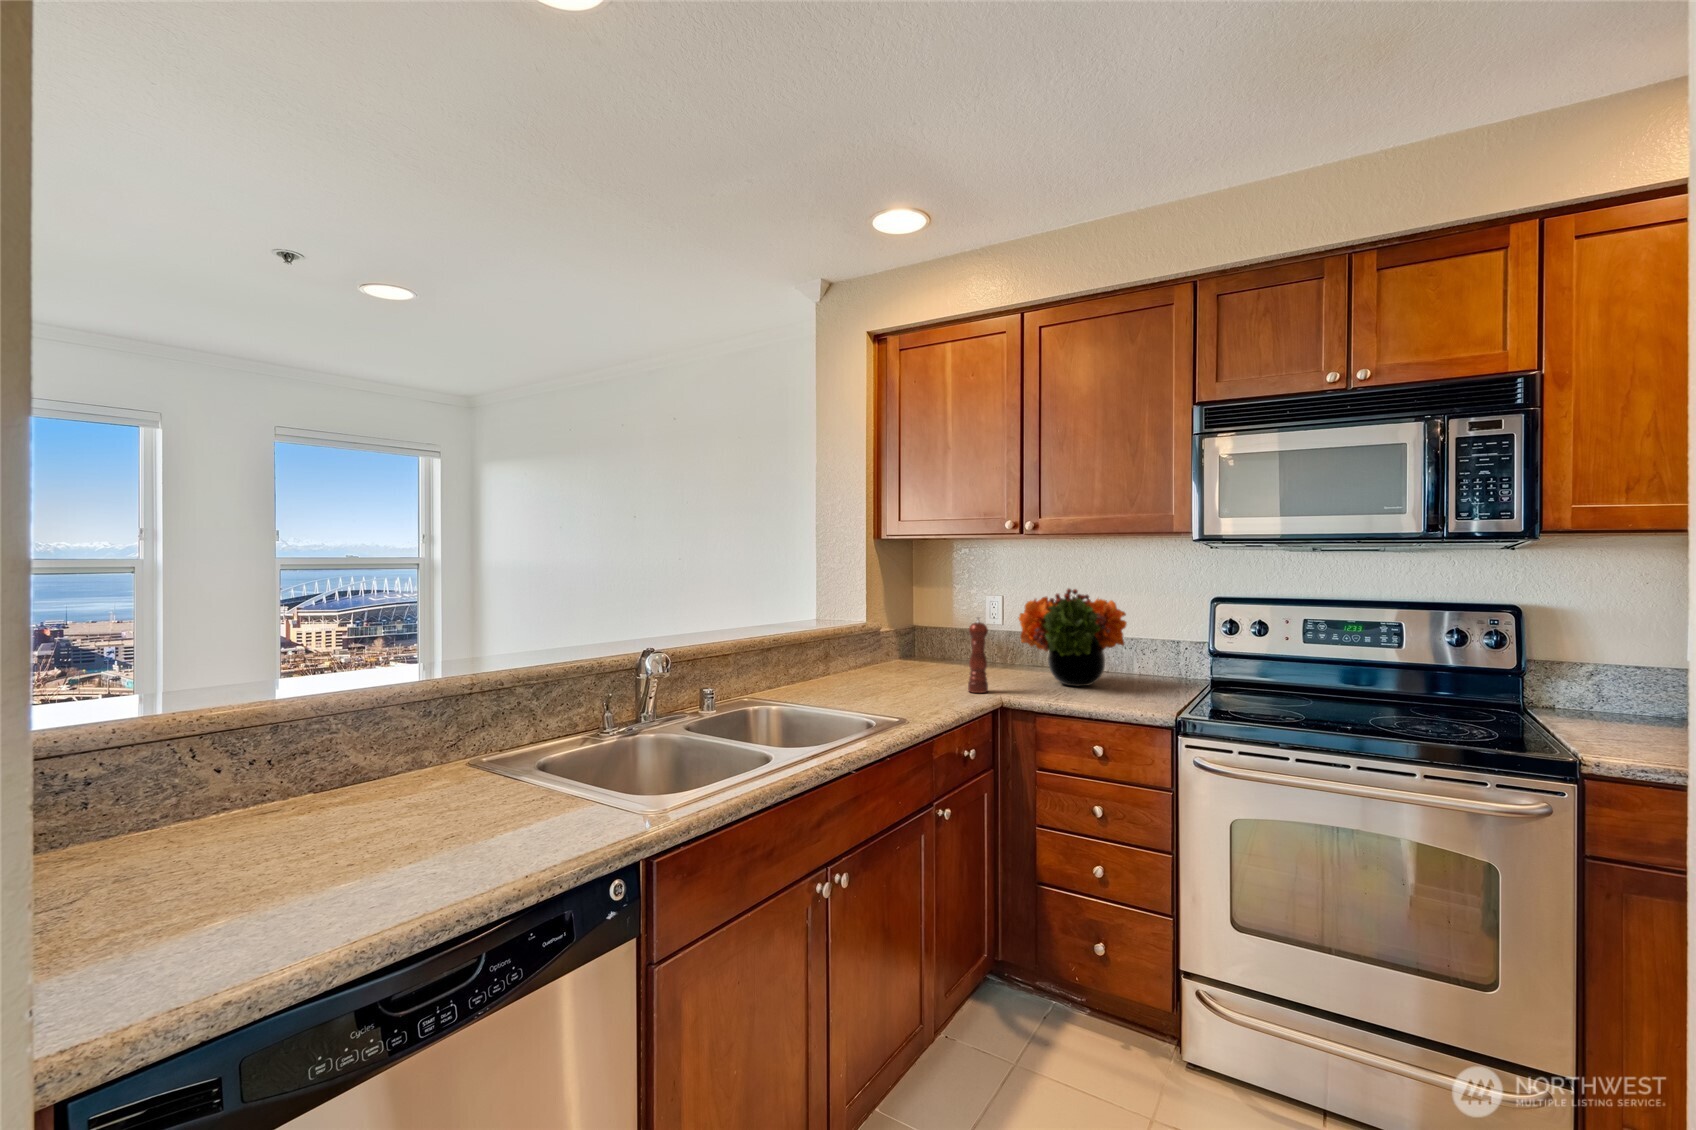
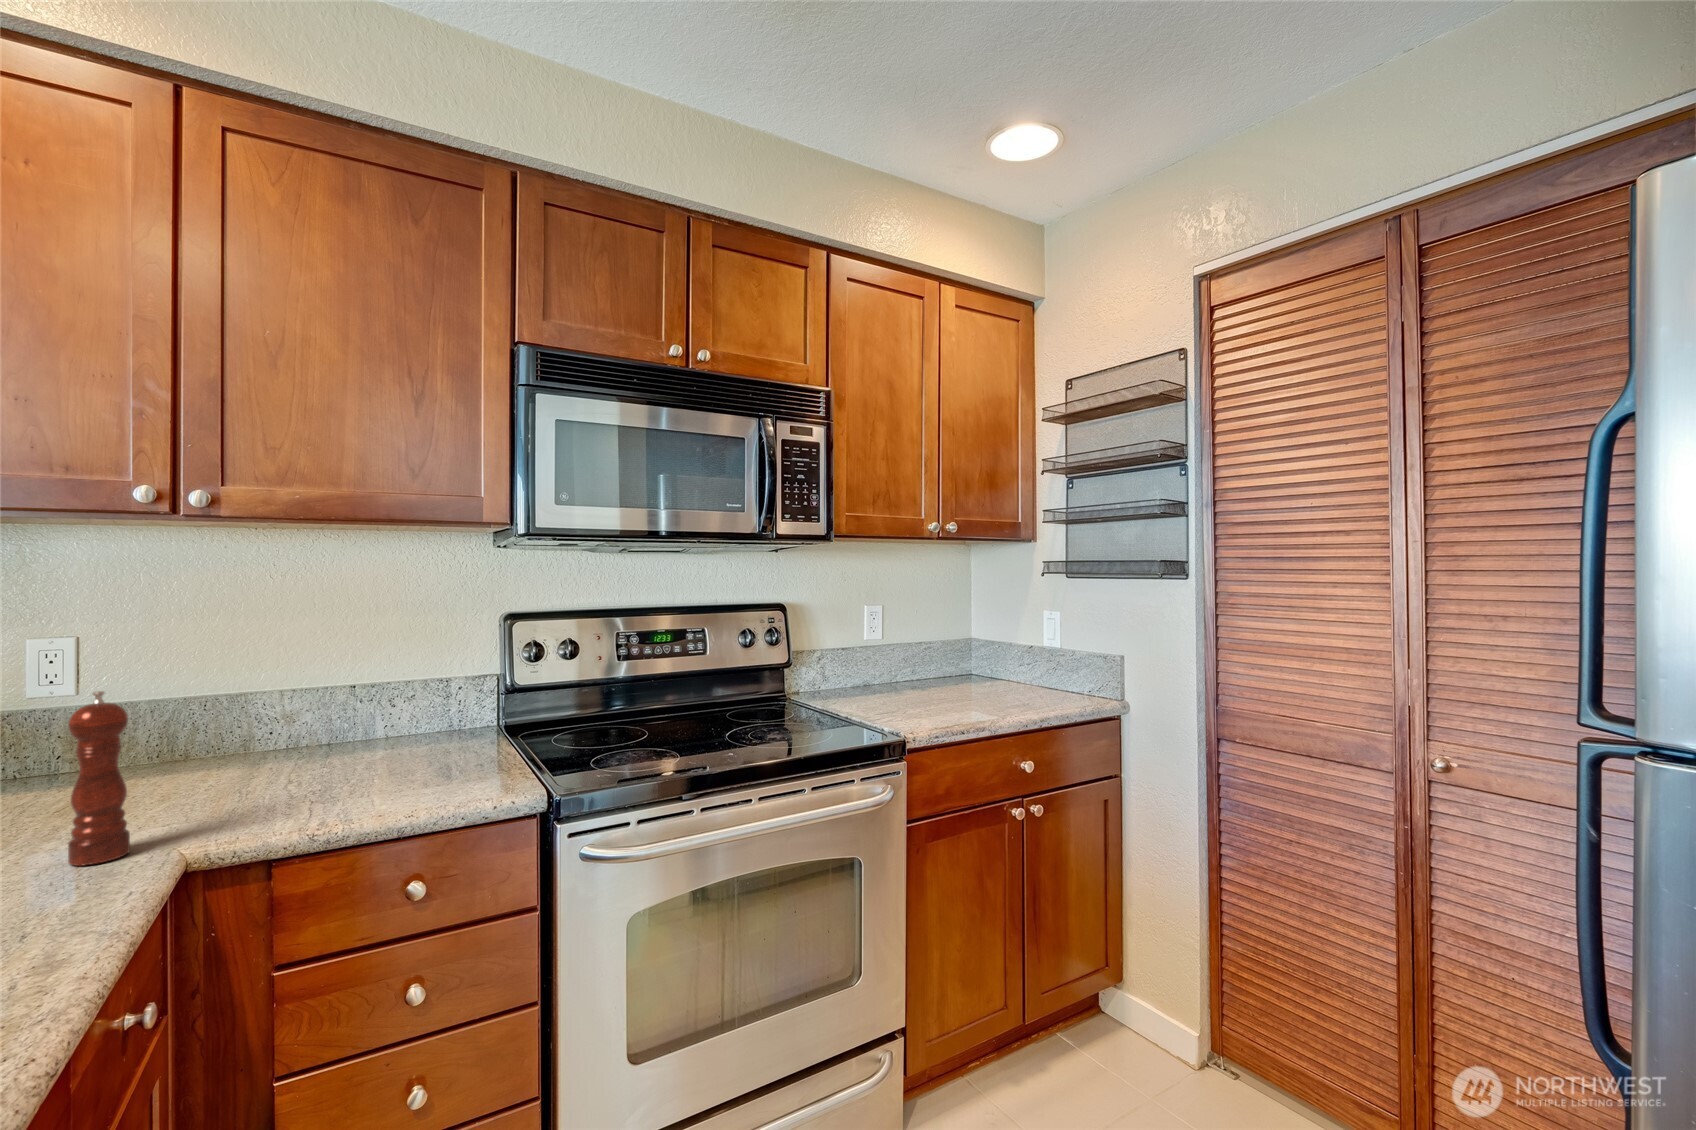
flower arrangement: present [1019,589,1127,686] -> none [170,614,403,786]

